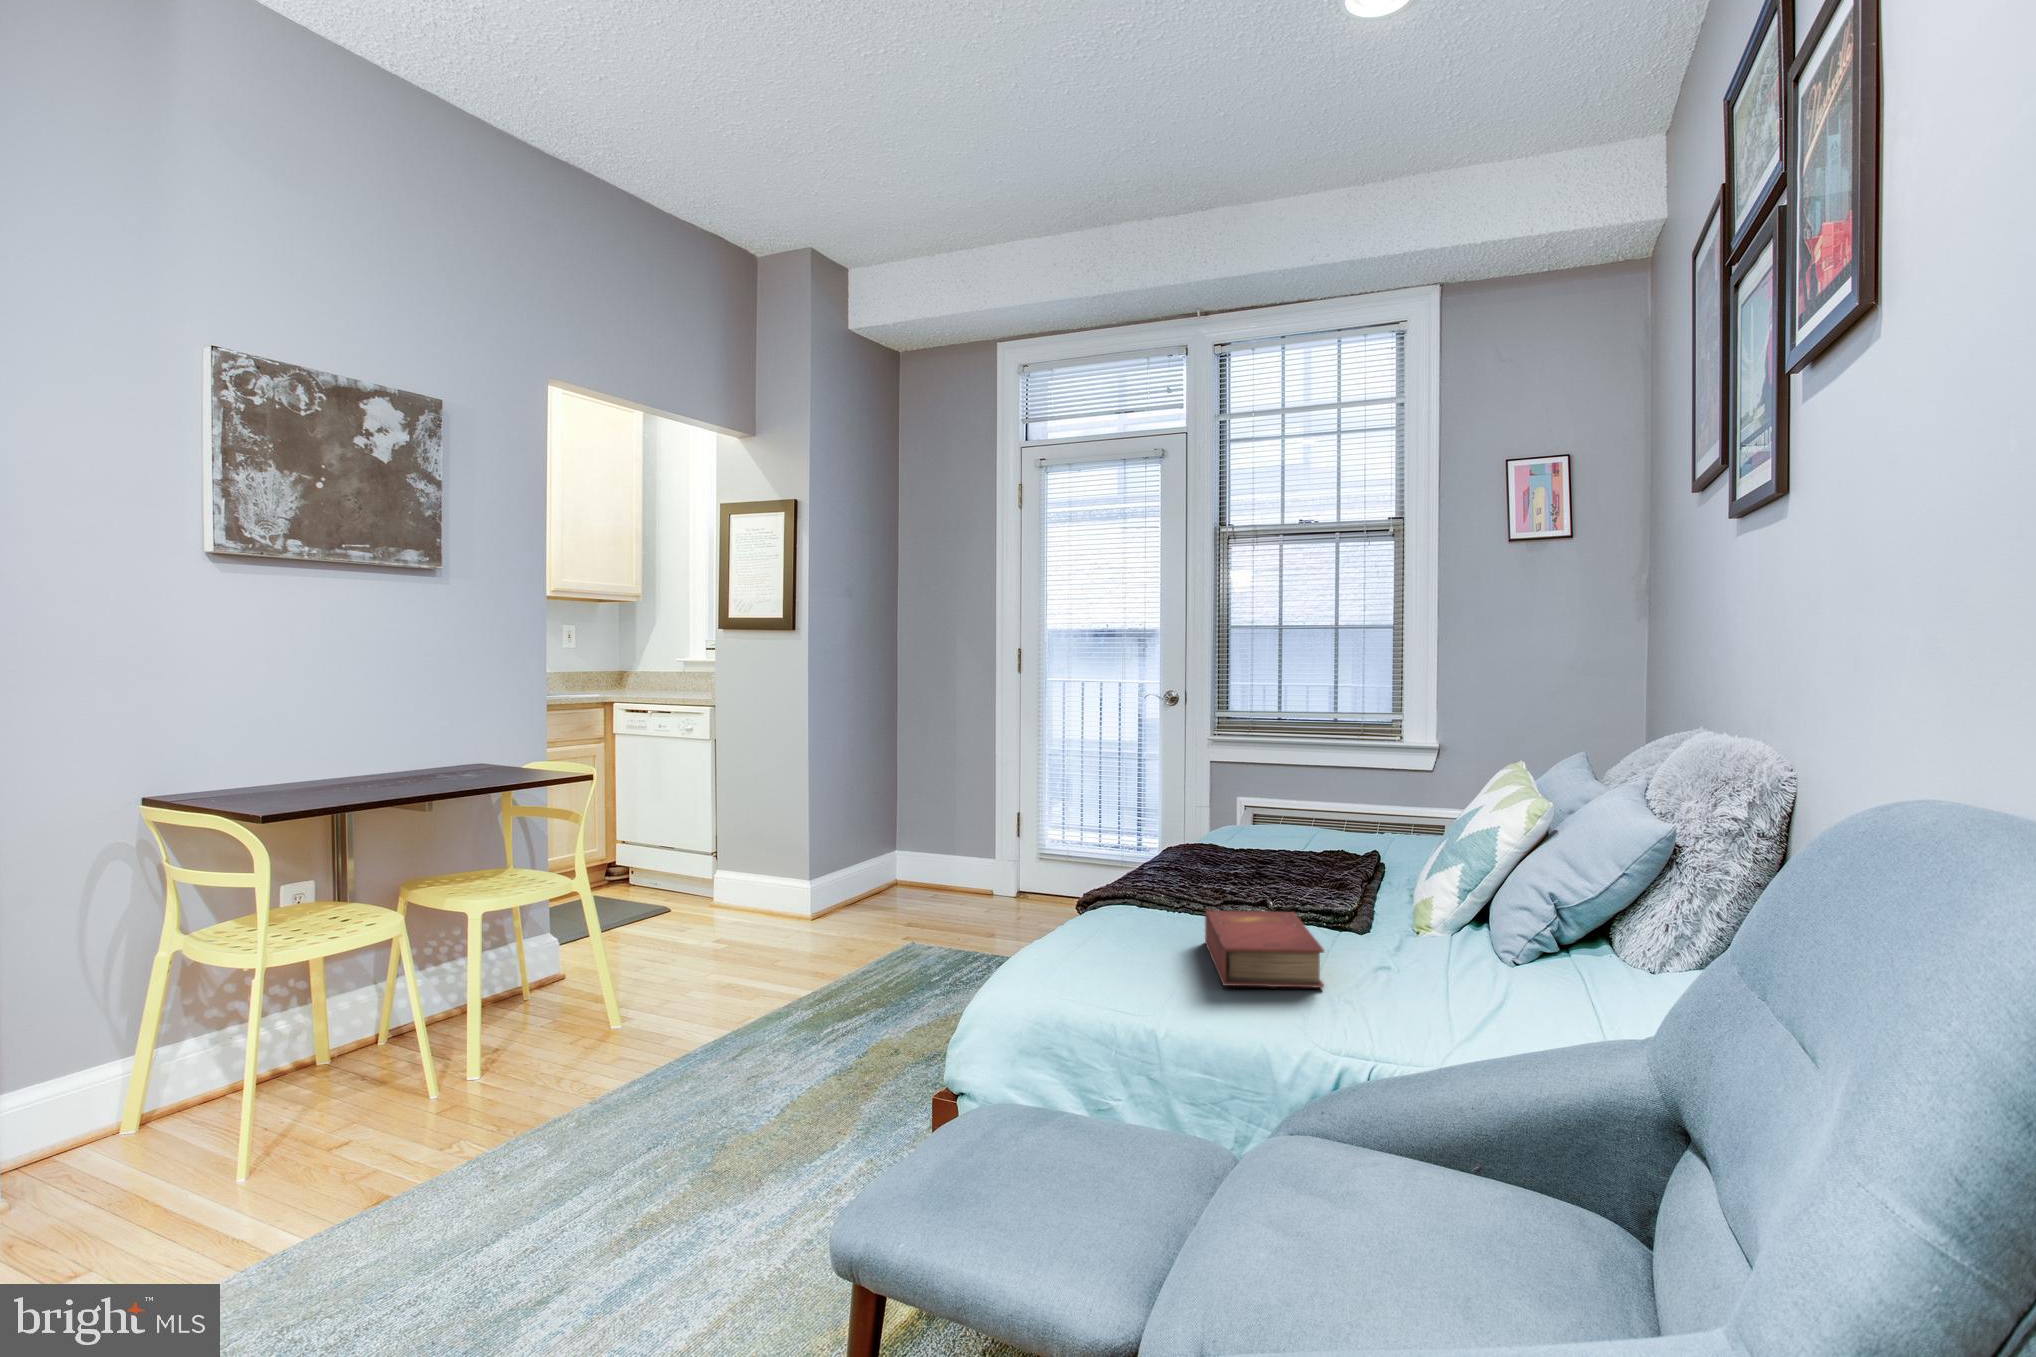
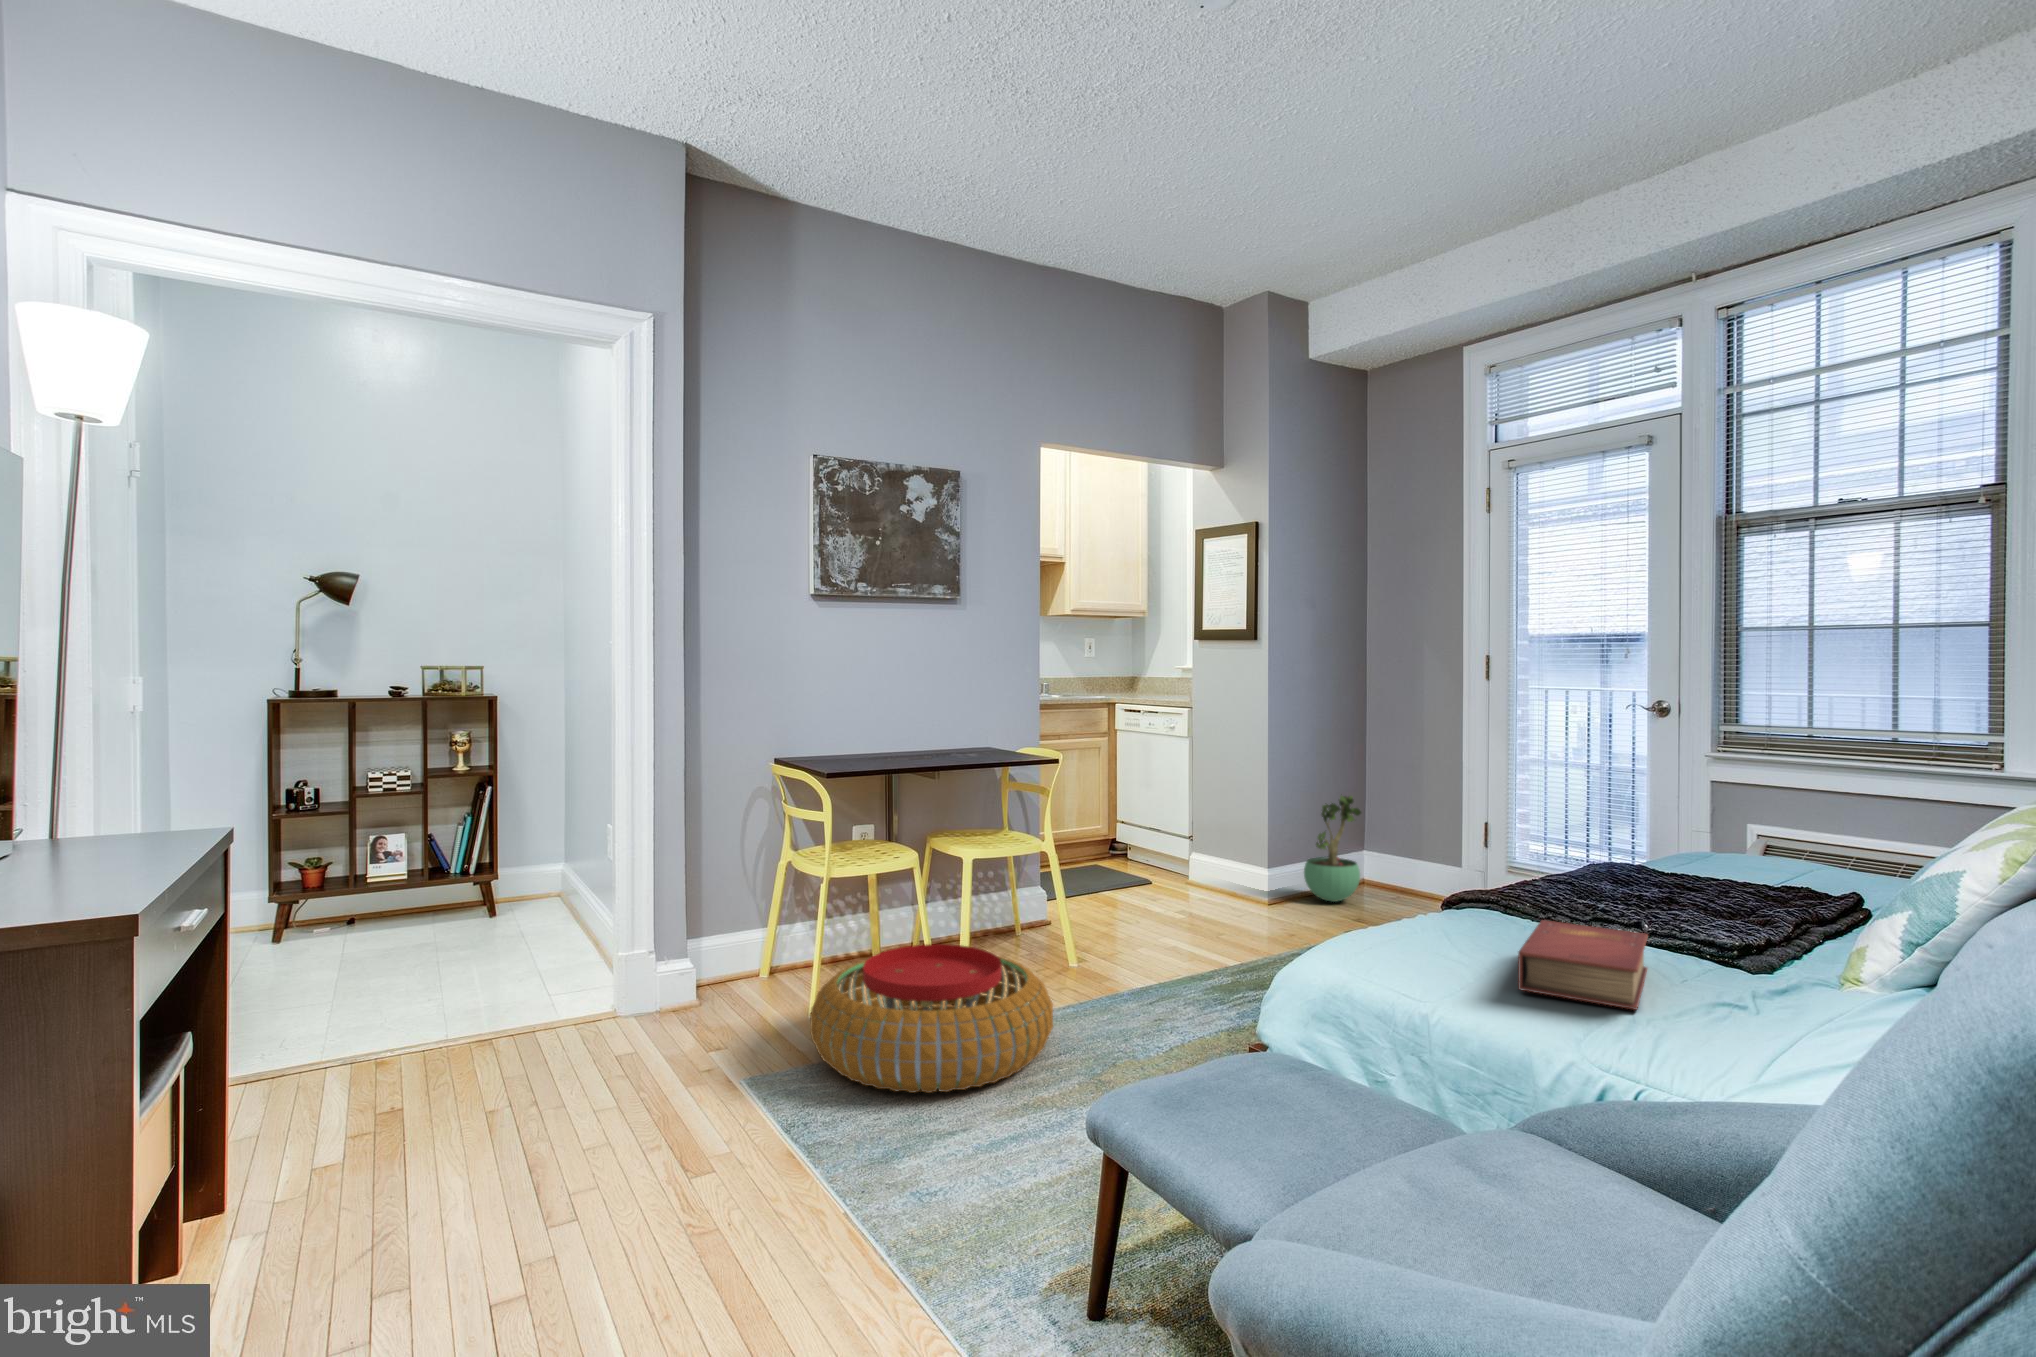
potted plant: none [848,792,904,905] -> present [1304,796,1361,902]
pouf: none [269,1035,649,1269] -> present [810,944,1053,1093]

